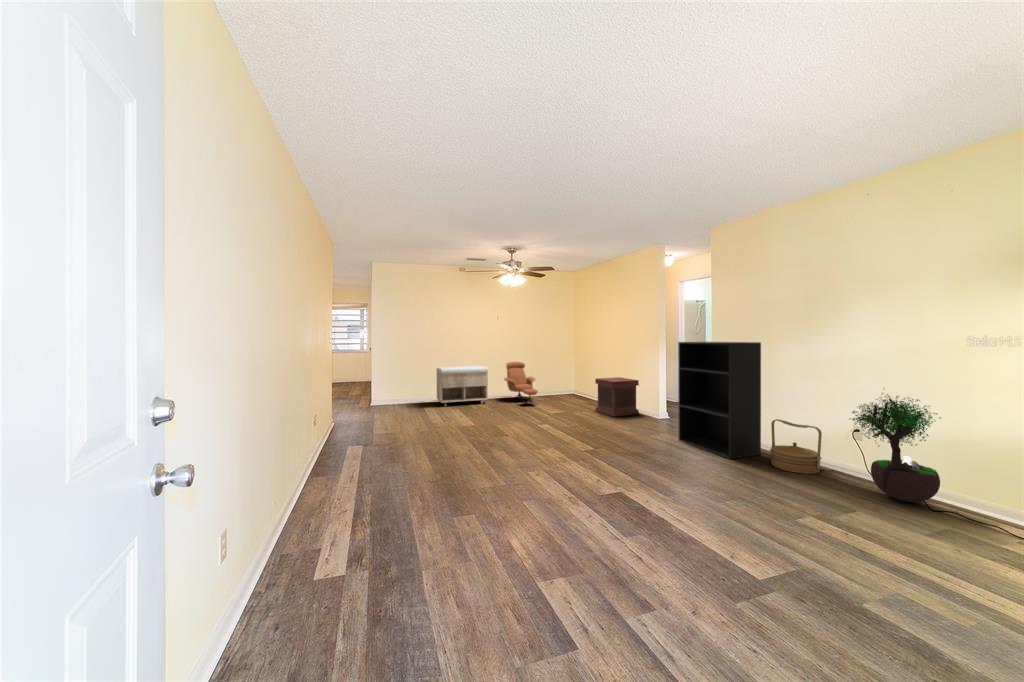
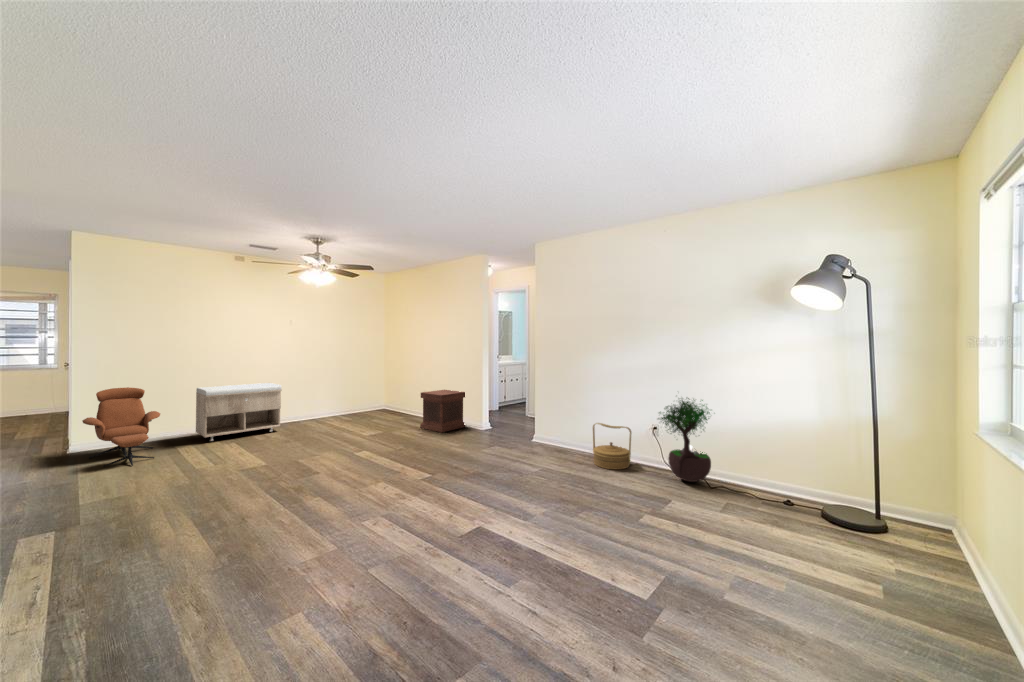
bookshelf: present [678,342,761,459] -> none [512,353,583,465]
lounge chair: present [504,362,538,405] -> present [82,387,160,467]

